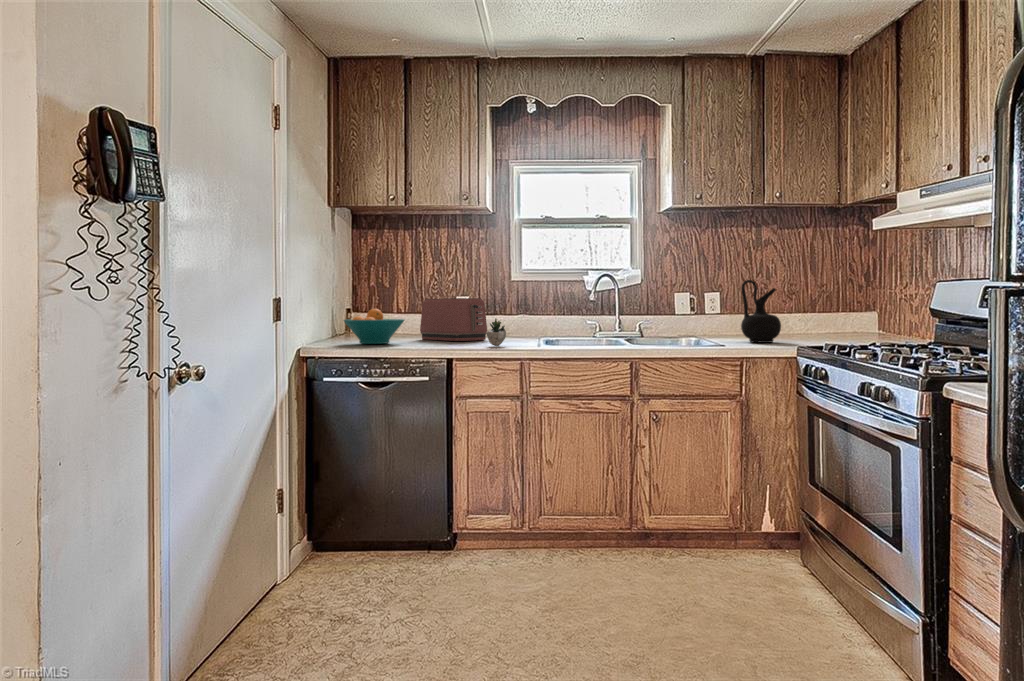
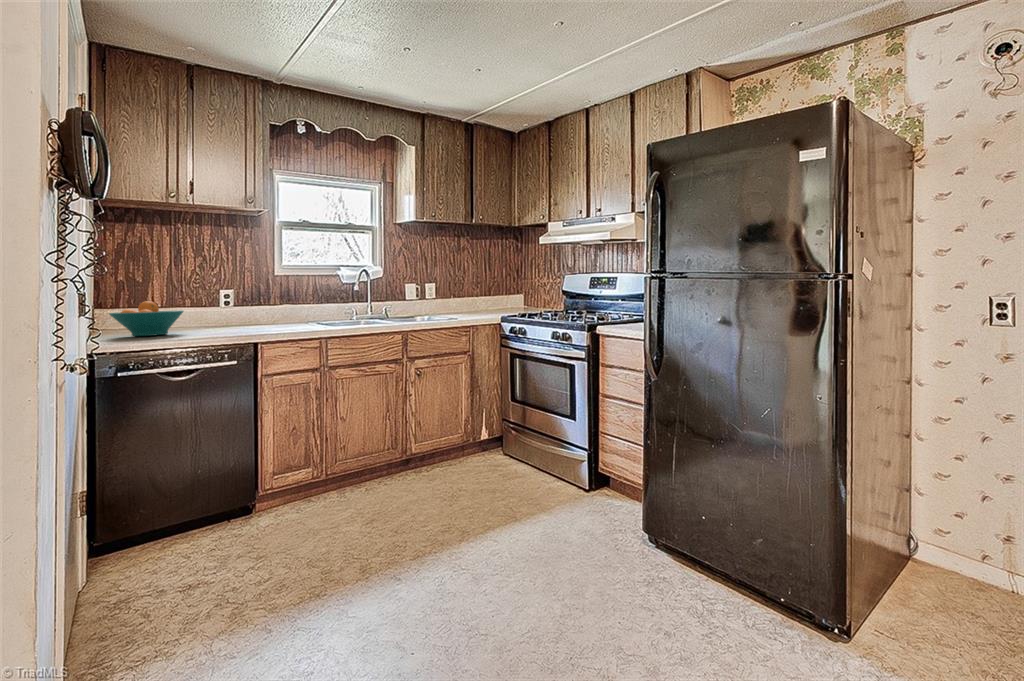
ceramic jug: present [741,280,781,343] -> none [462,275,487,316]
toaster: present [420,298,487,341] -> none [191,290,264,328]
succulent plant: present [487,315,524,346] -> none [280,303,314,330]

